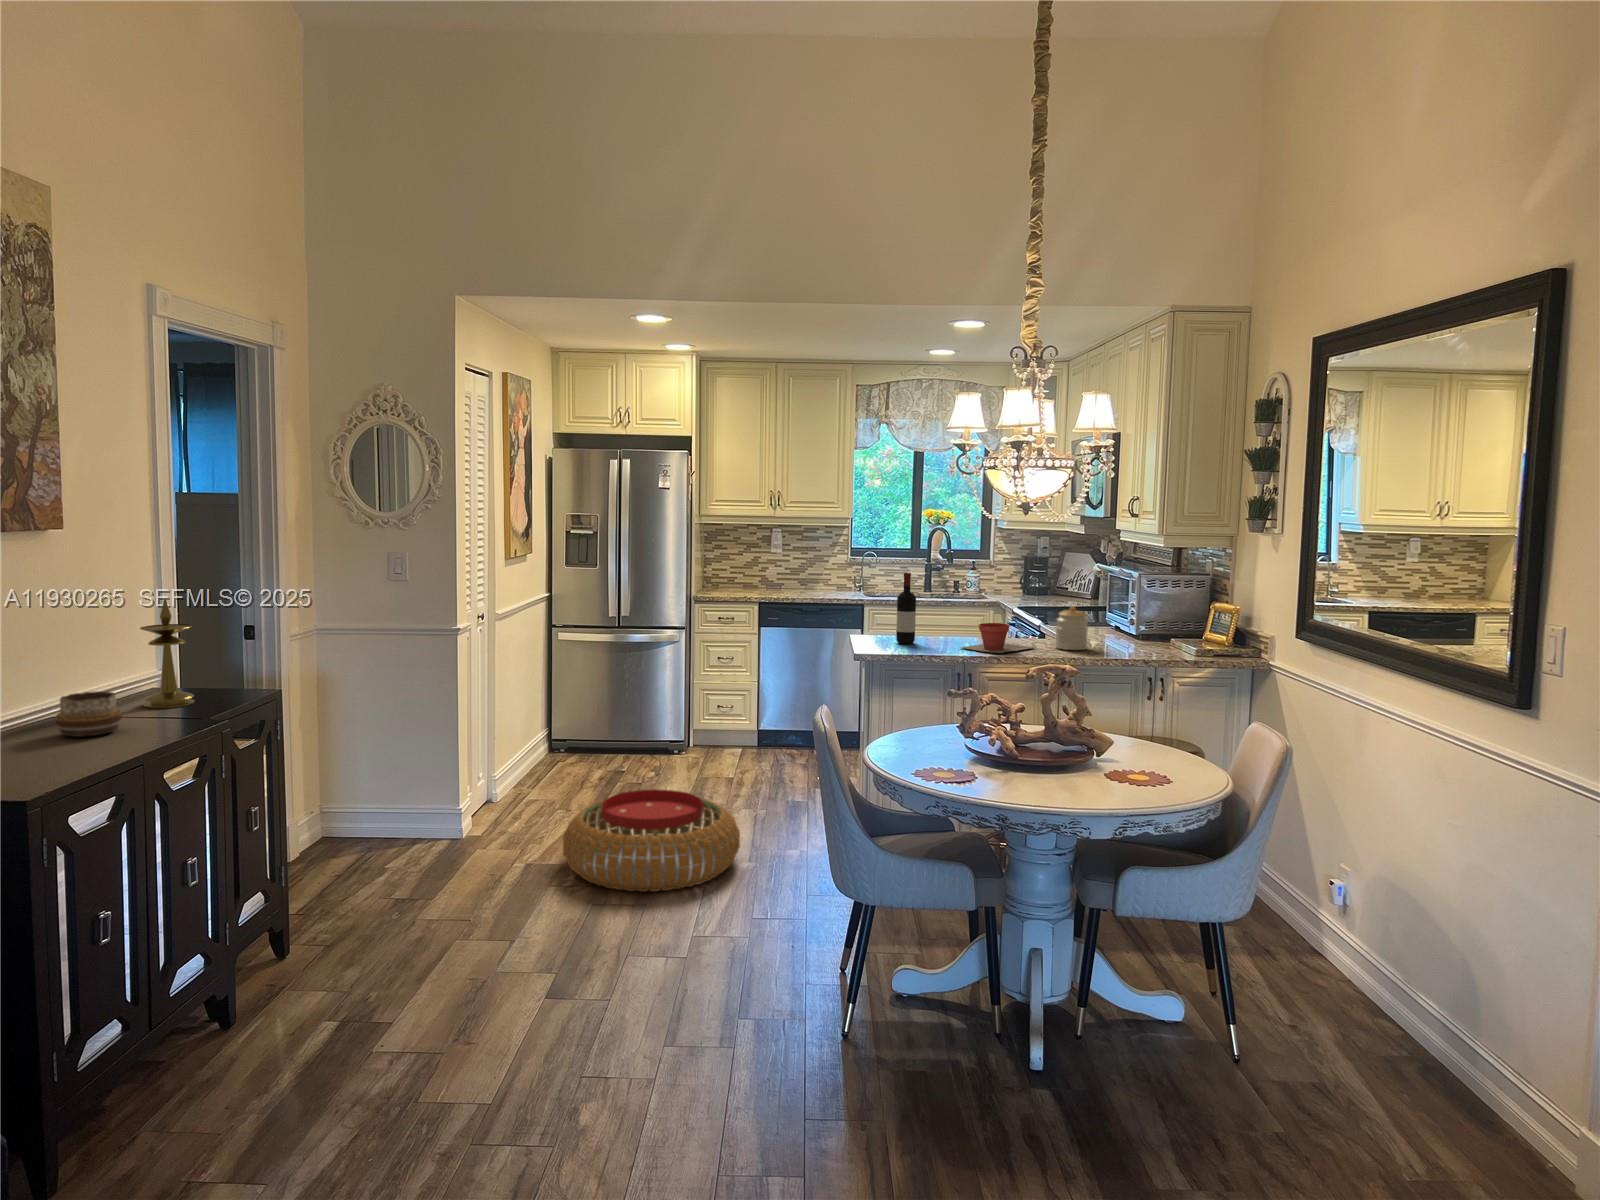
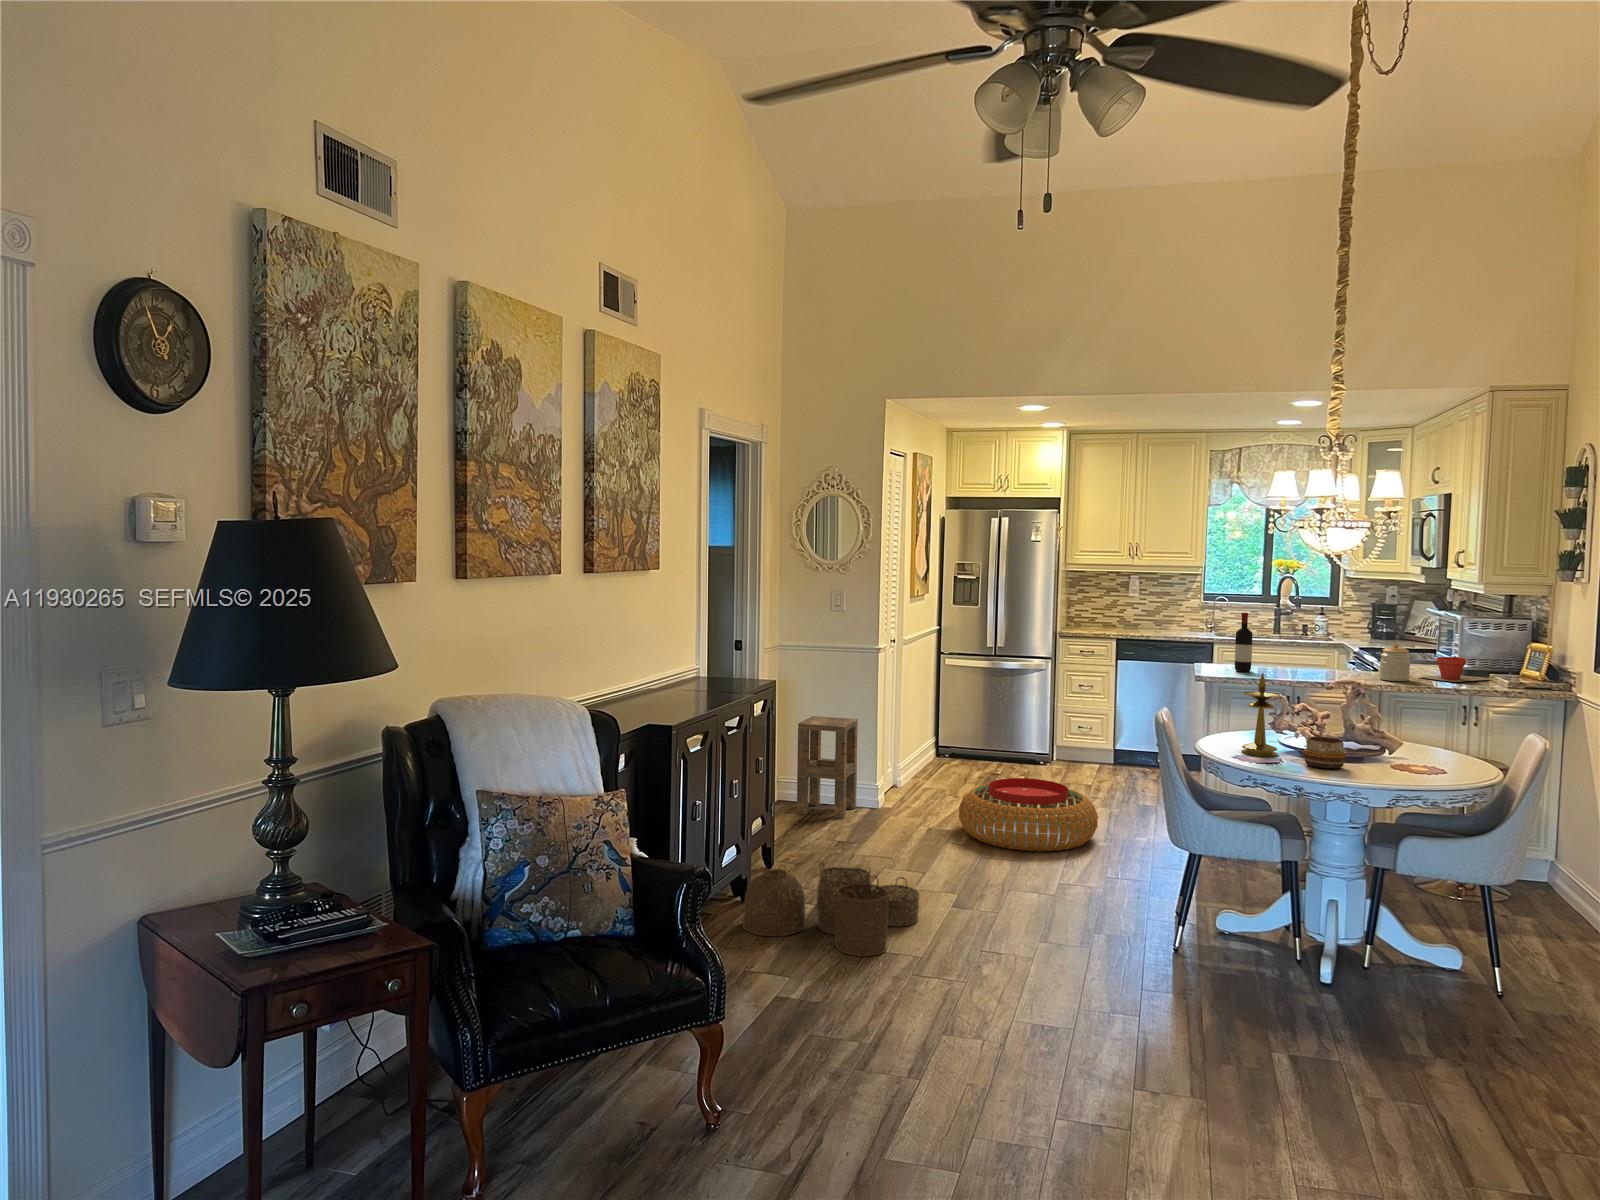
candlestick: present [140,599,195,708] -> present [1242,673,1280,756]
plant pot: present [961,623,1035,653] -> present [1421,657,1489,682]
decorative bowl: present [55,691,122,737] -> present [1303,737,1346,769]
side table: none [337,724,430,862] -> present [797,716,858,818]
woven basket: none [172,985,480,1155] -> present [742,862,919,956]

